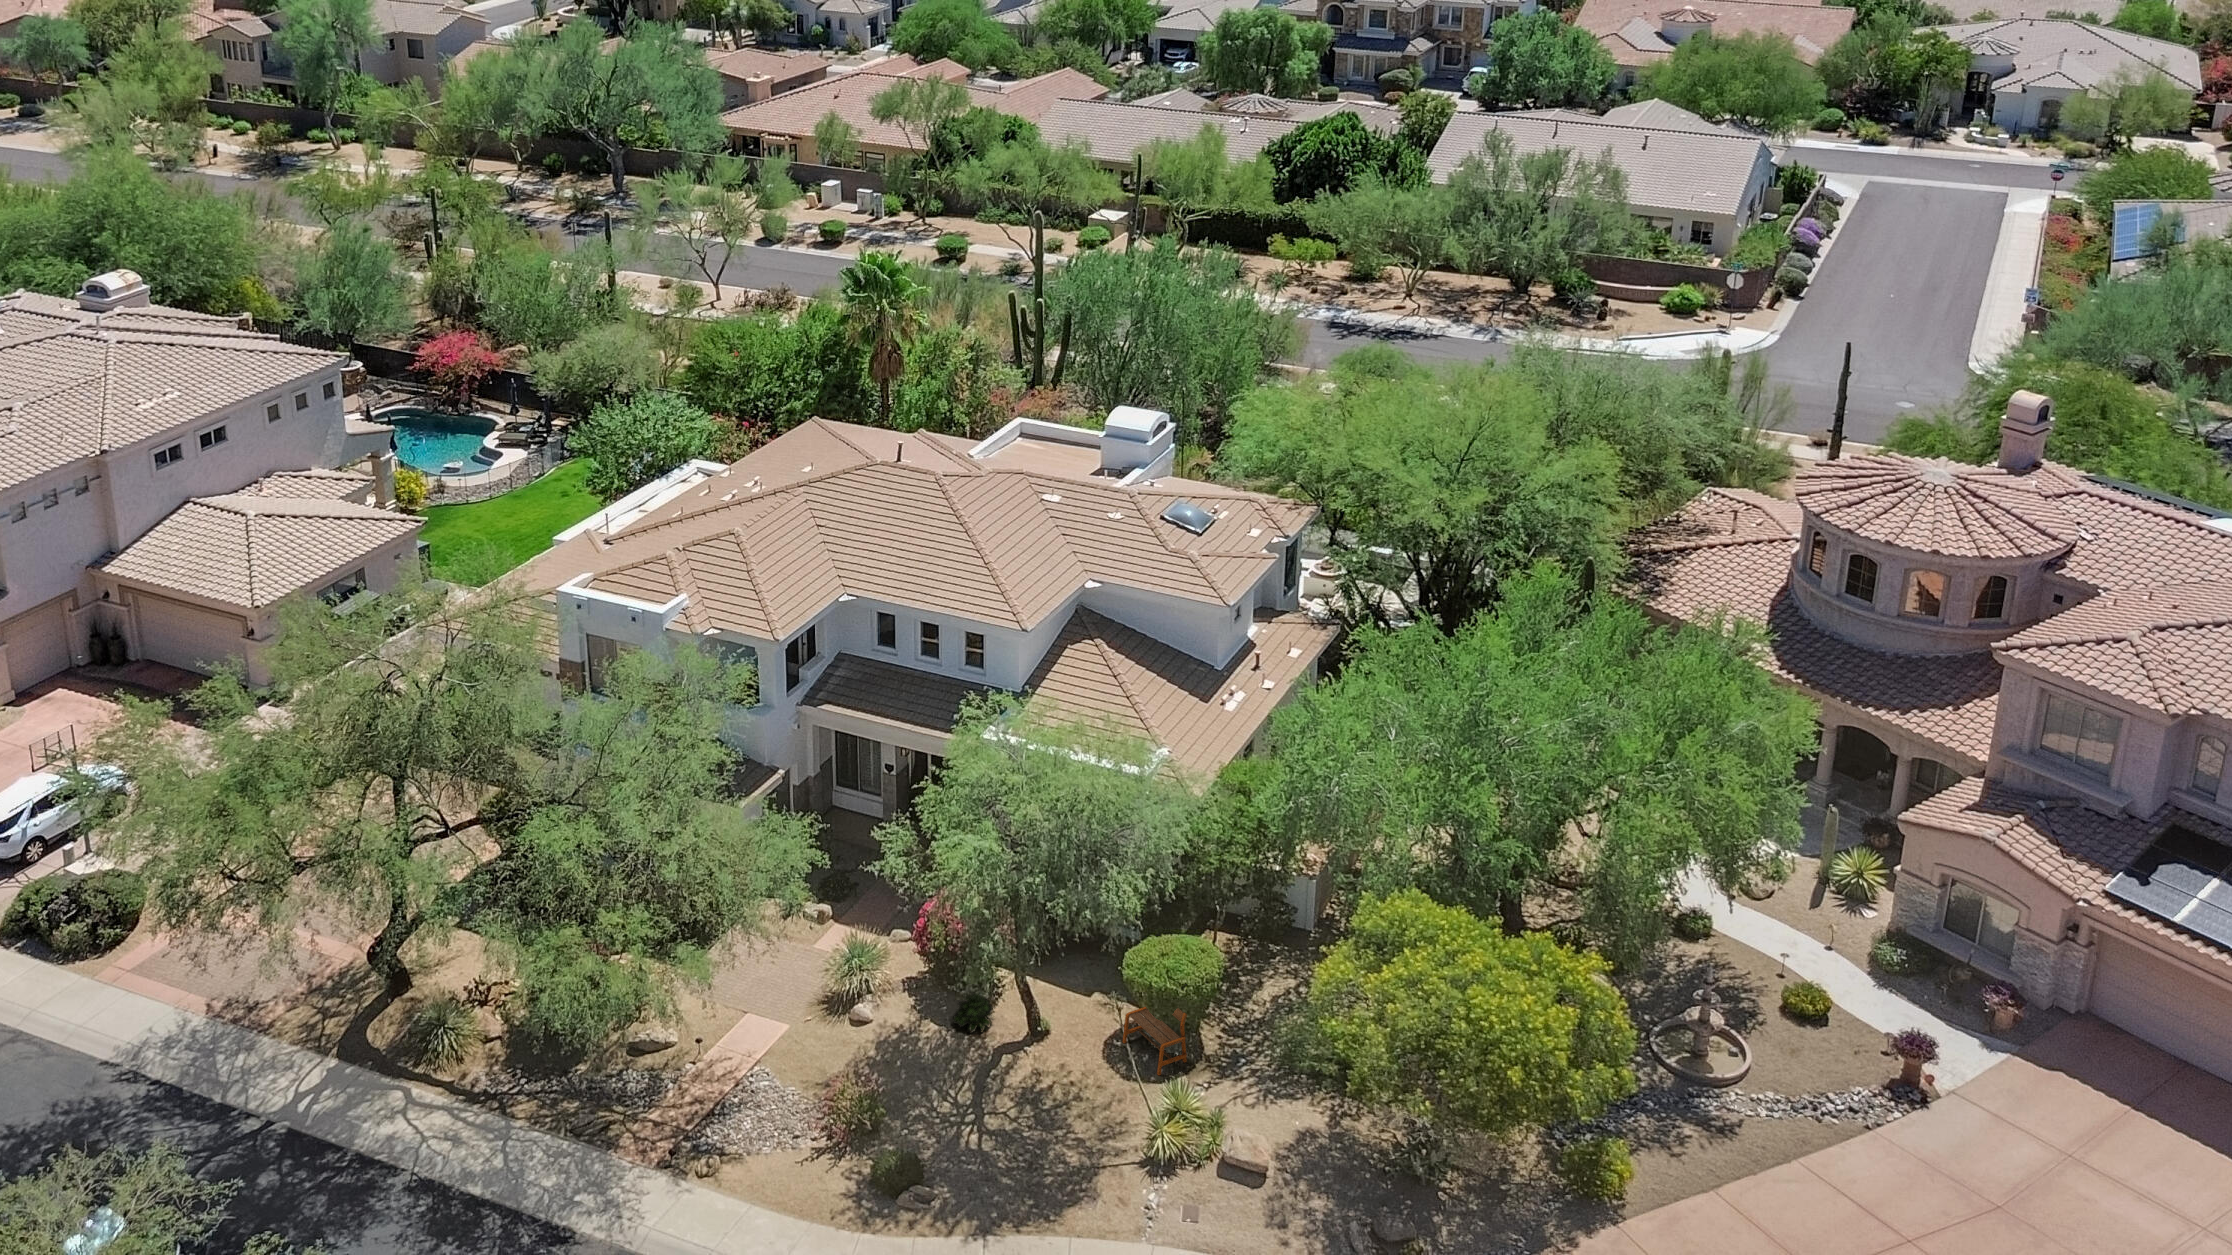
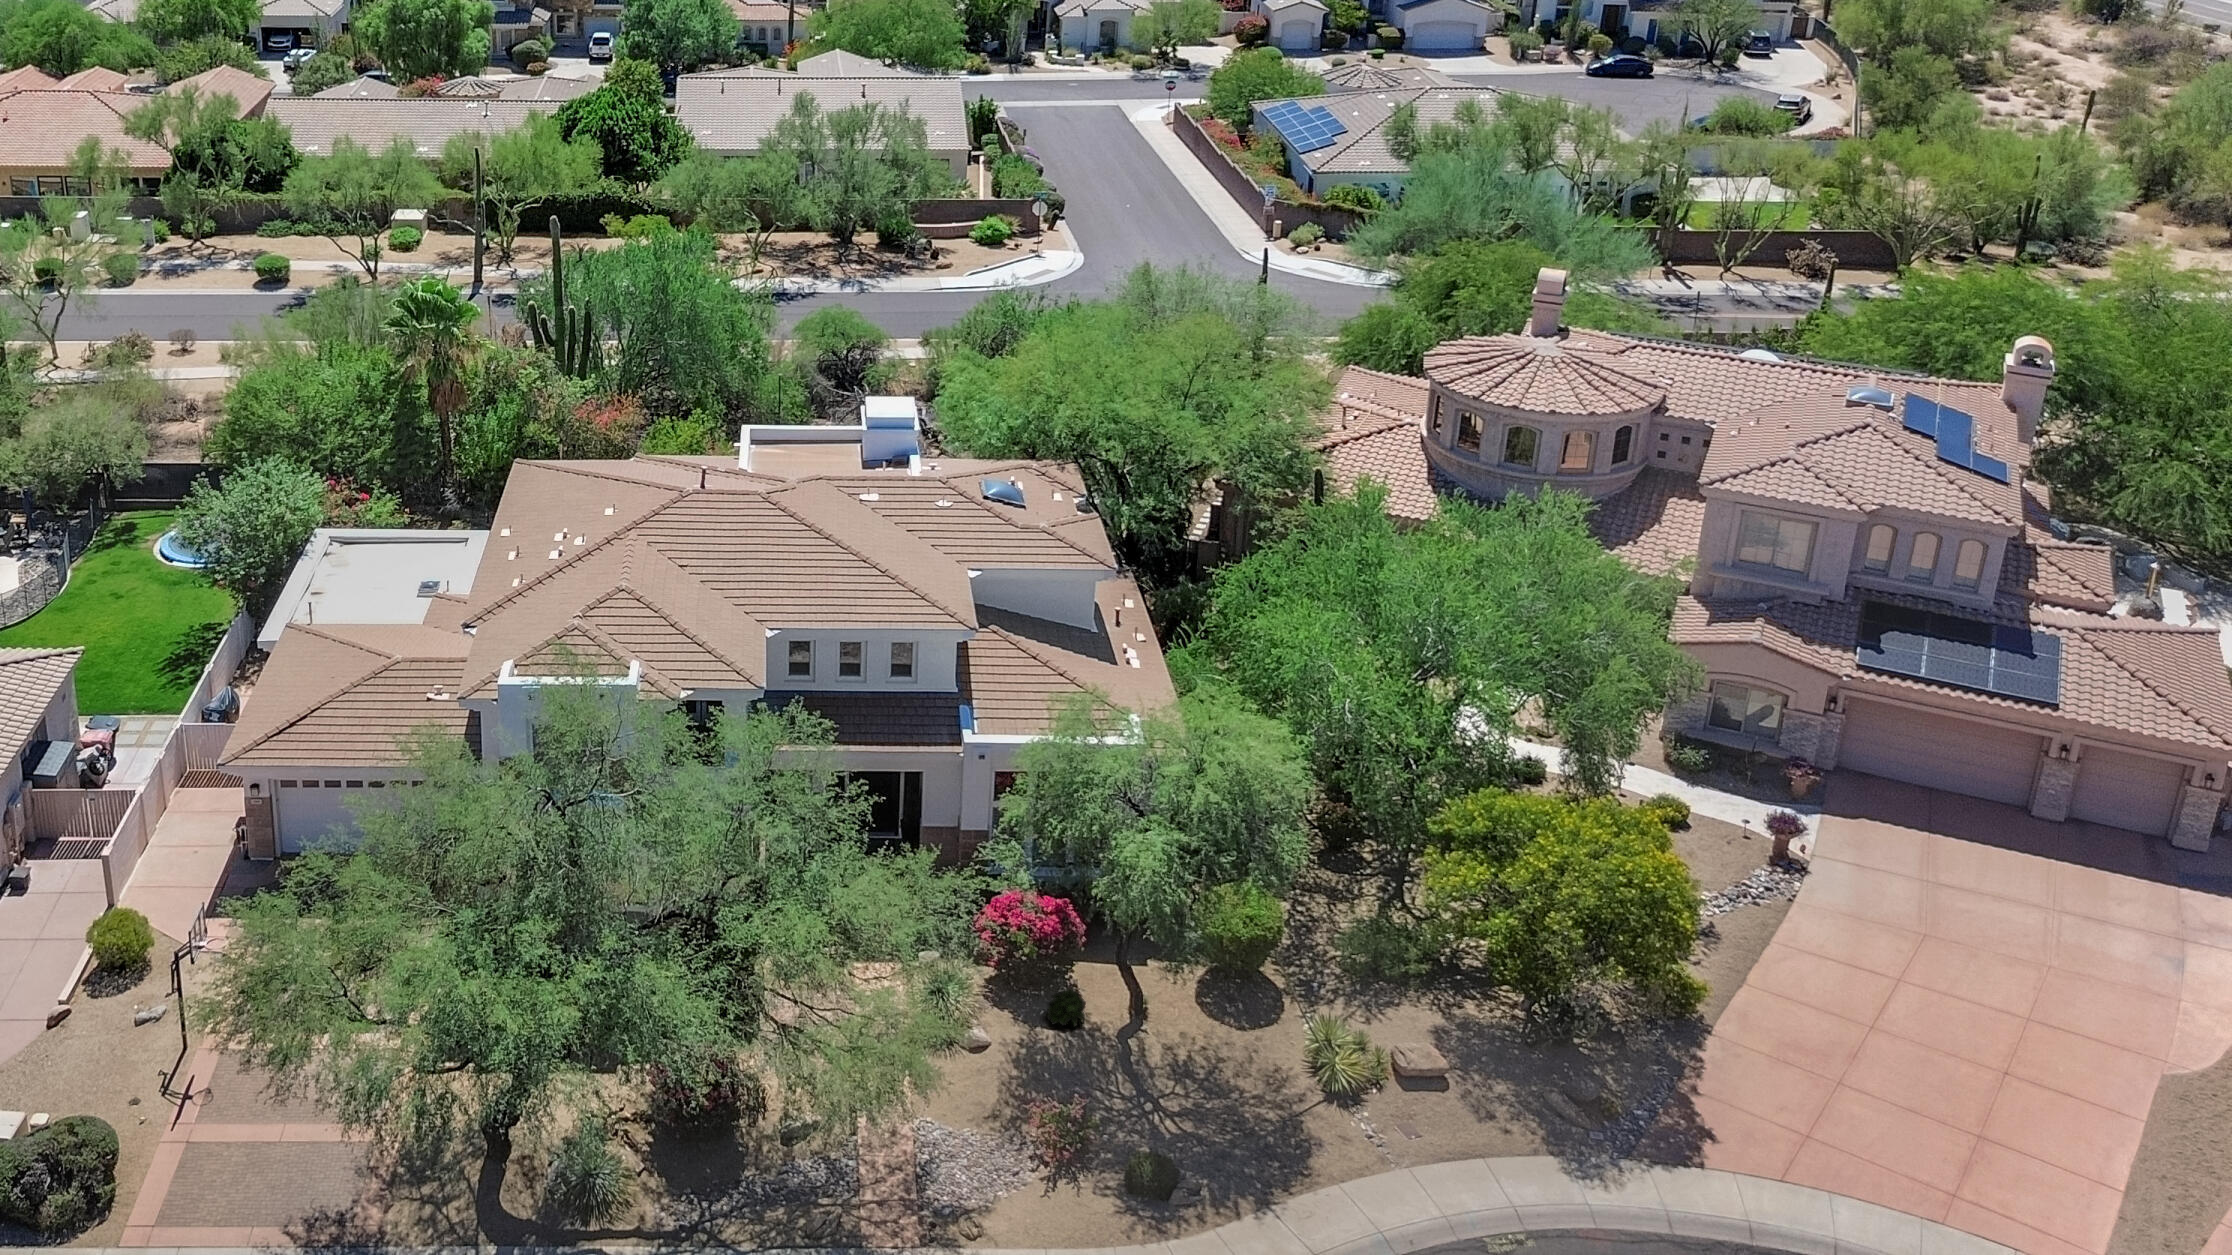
bench: present [1123,1007,1187,1075] -> none [1203,936,1274,1018]

